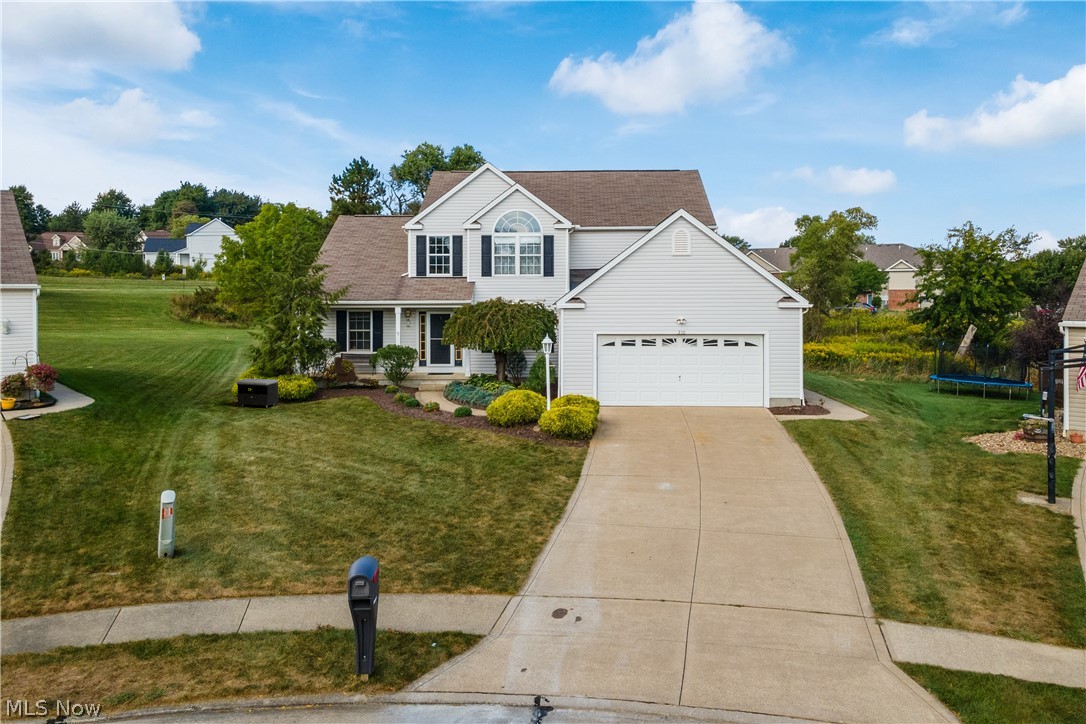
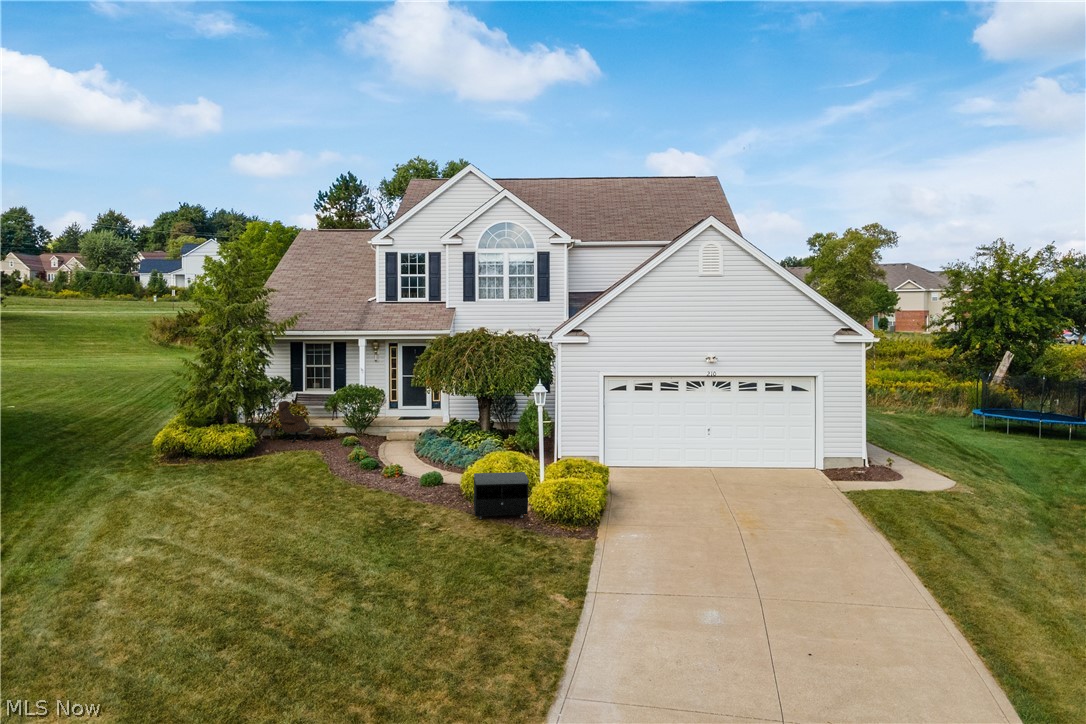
storage bench: present [236,378,279,408] -> present [474,472,528,519]

